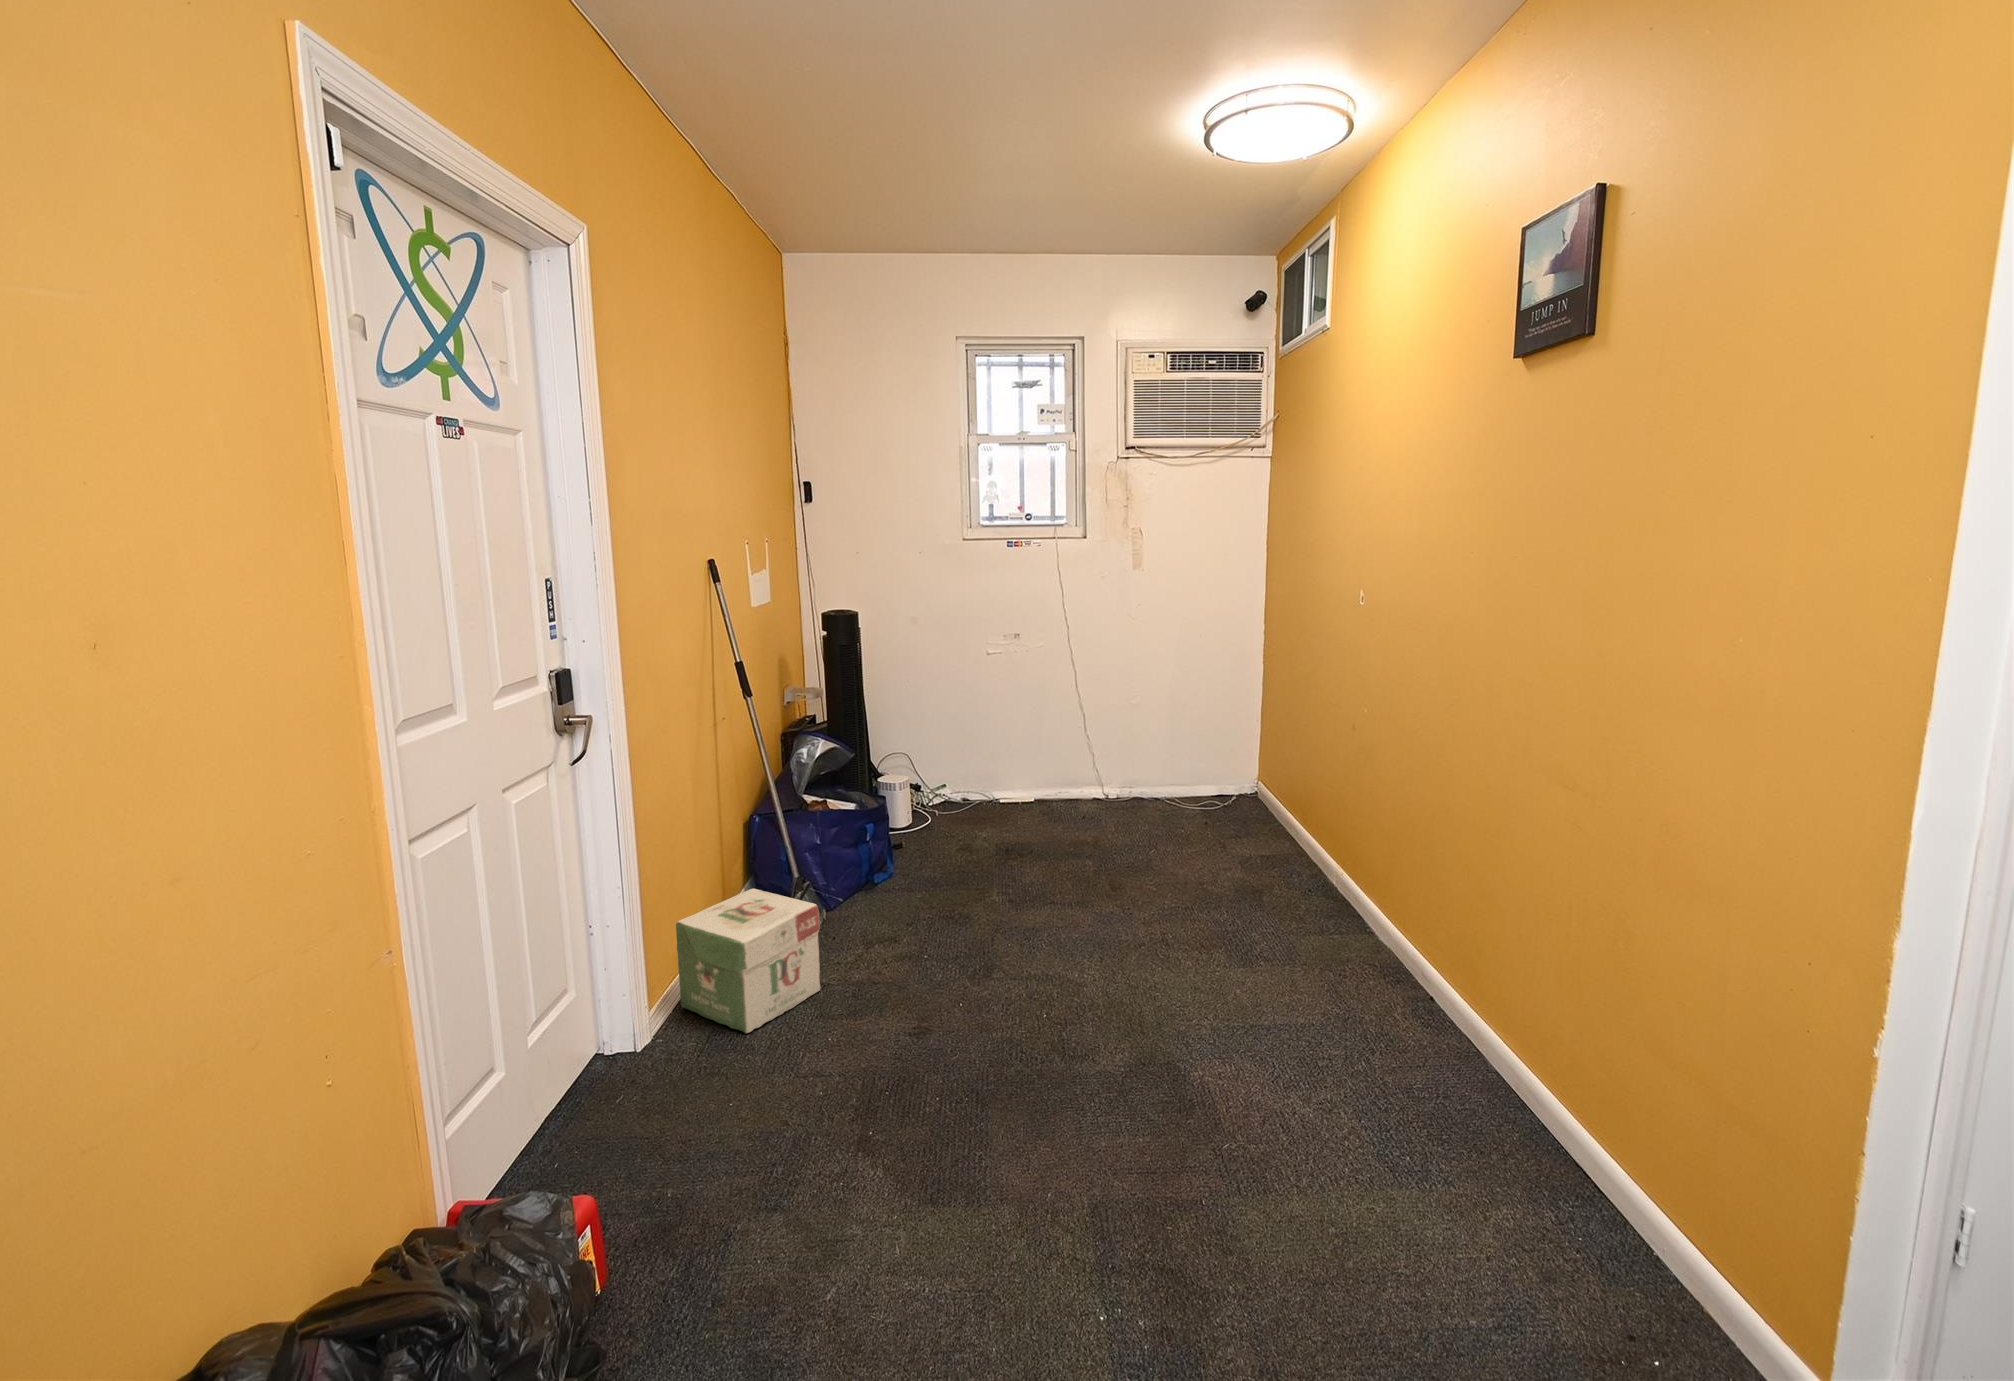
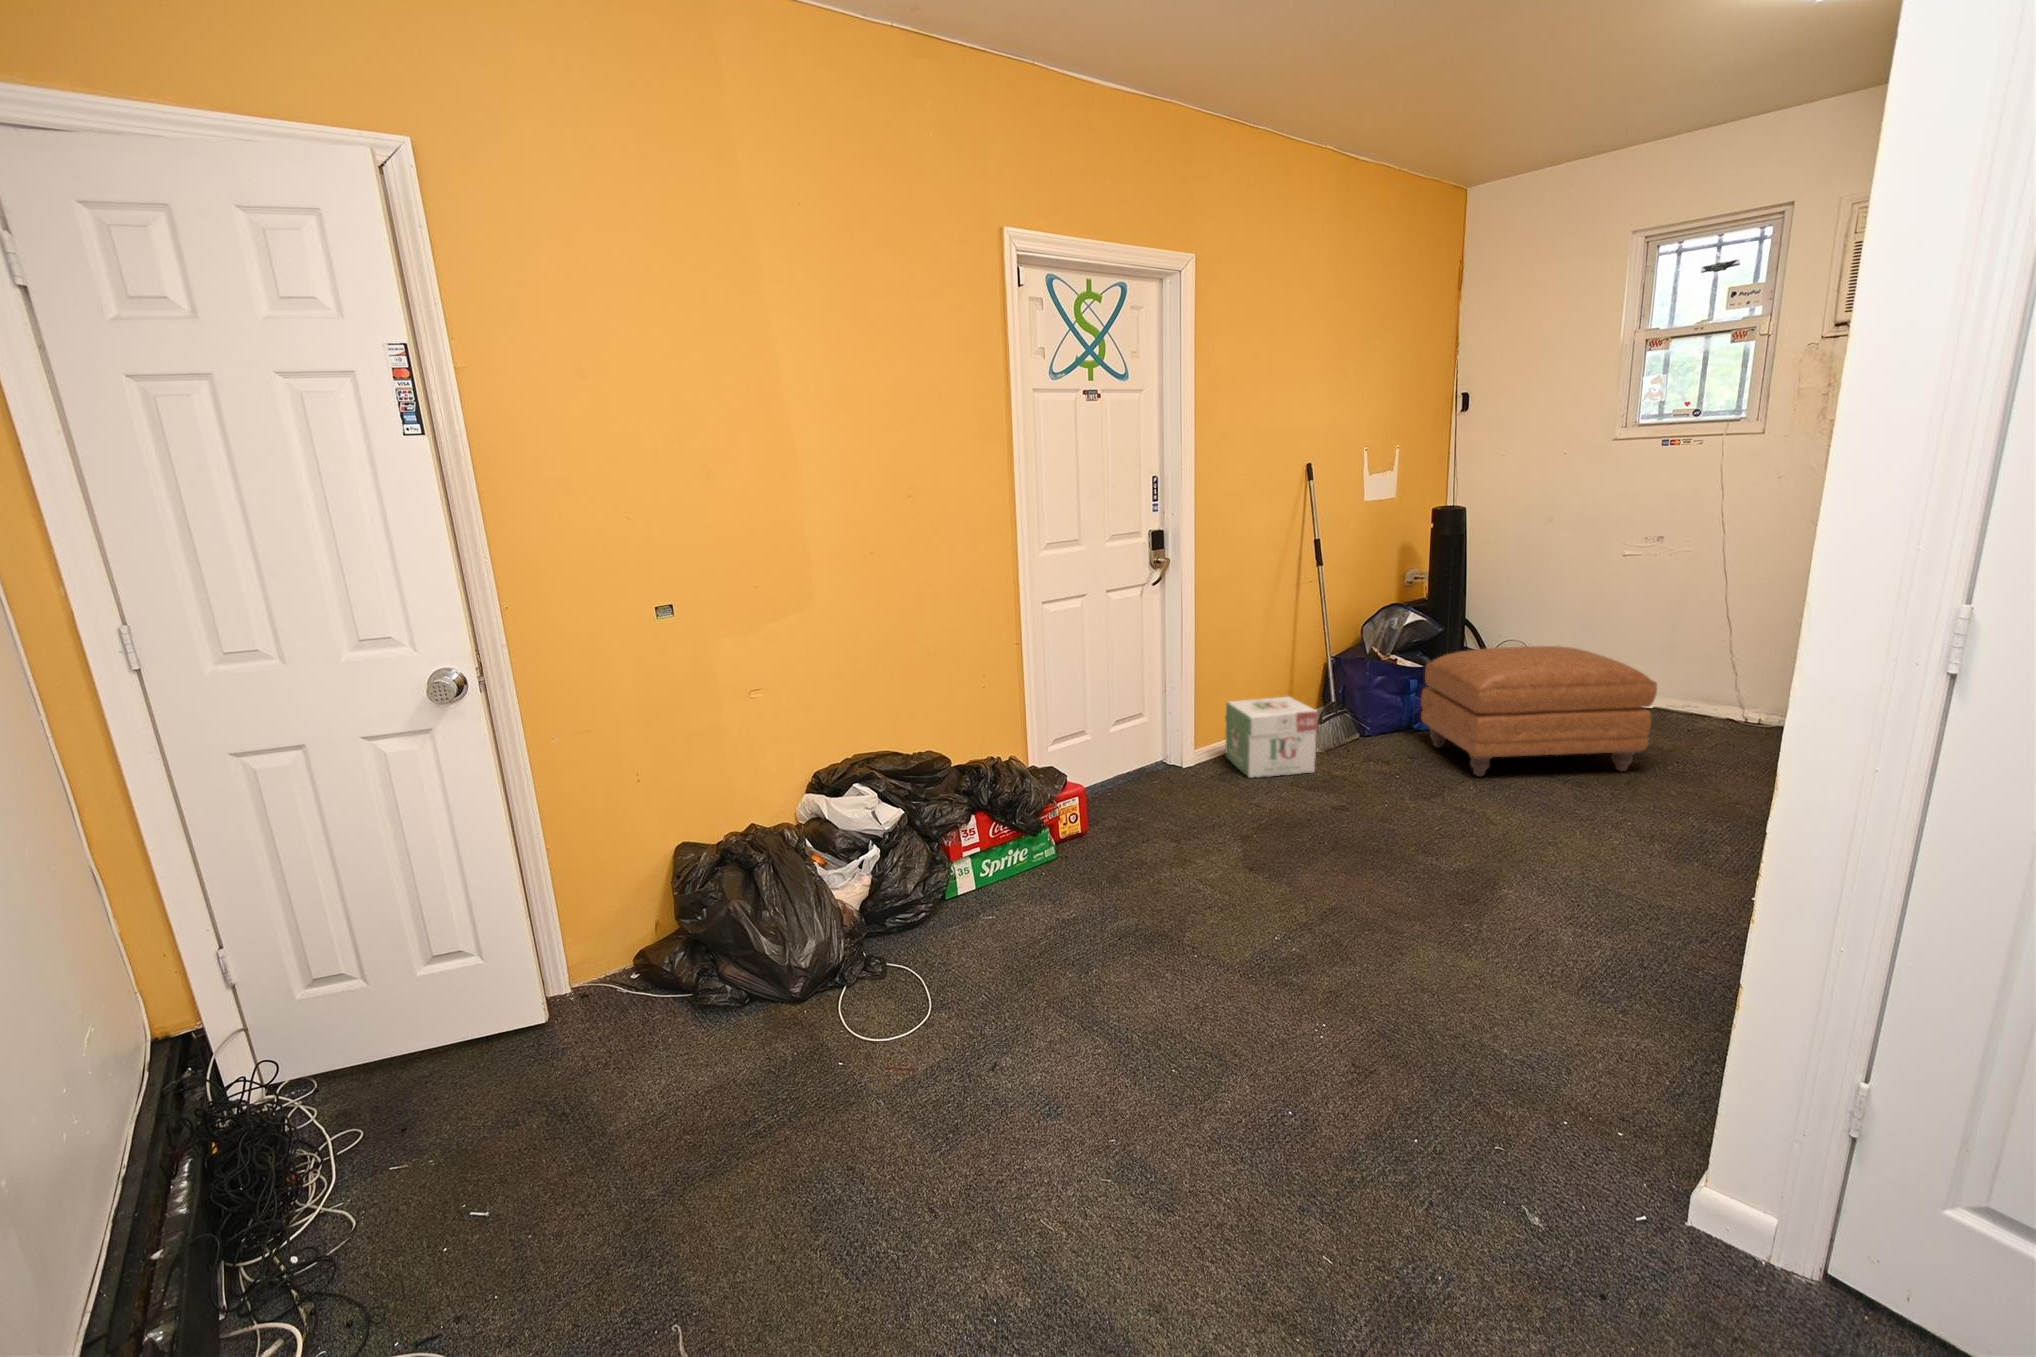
ottoman: none [885,761,1106,933] -> present [1421,646,1657,777]

